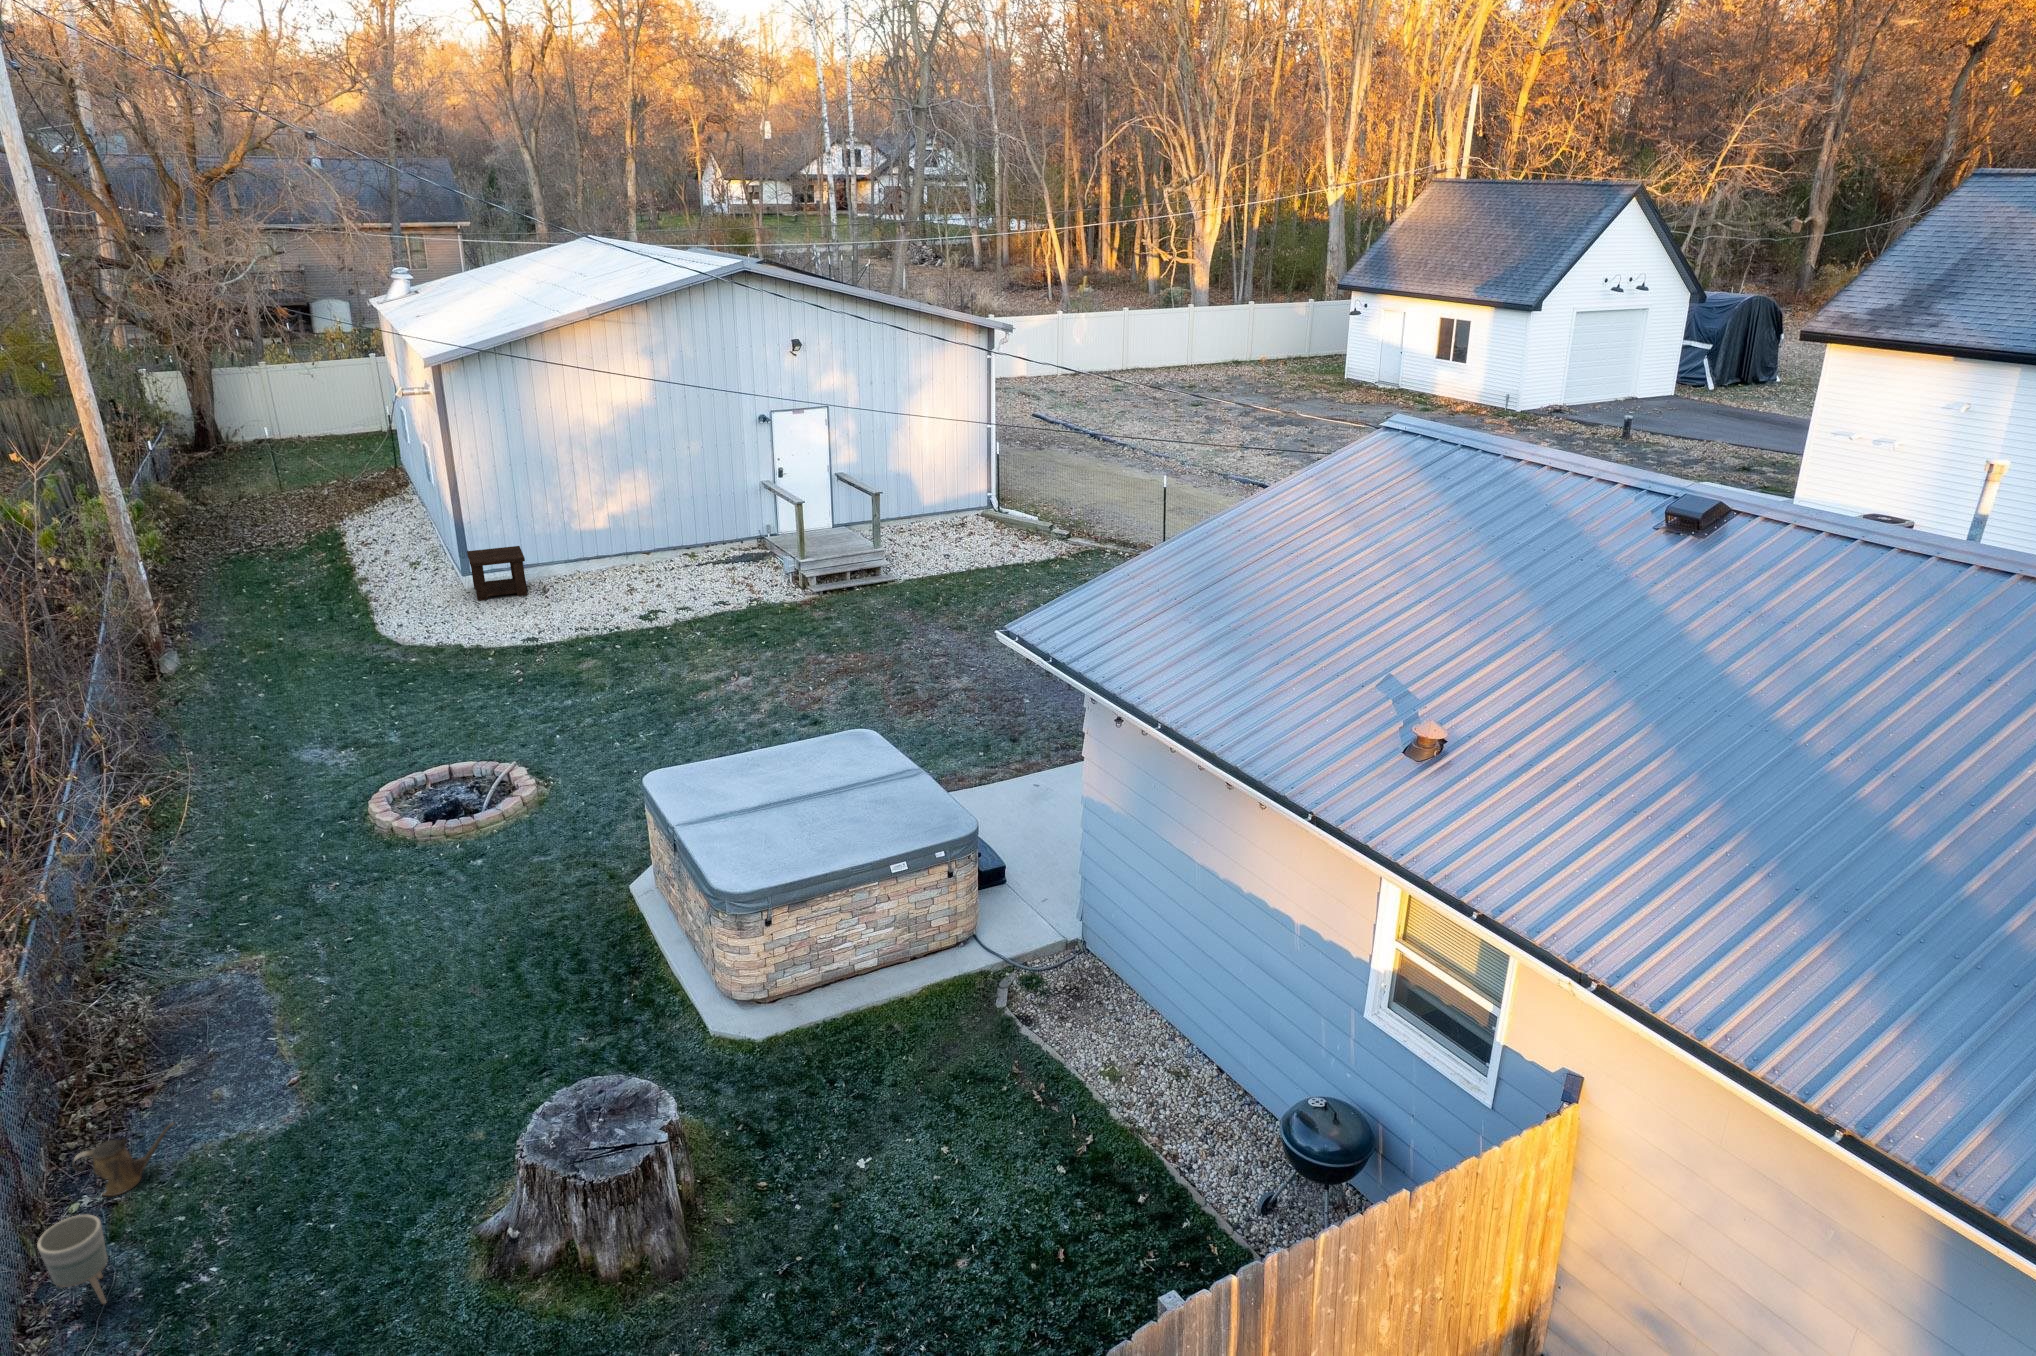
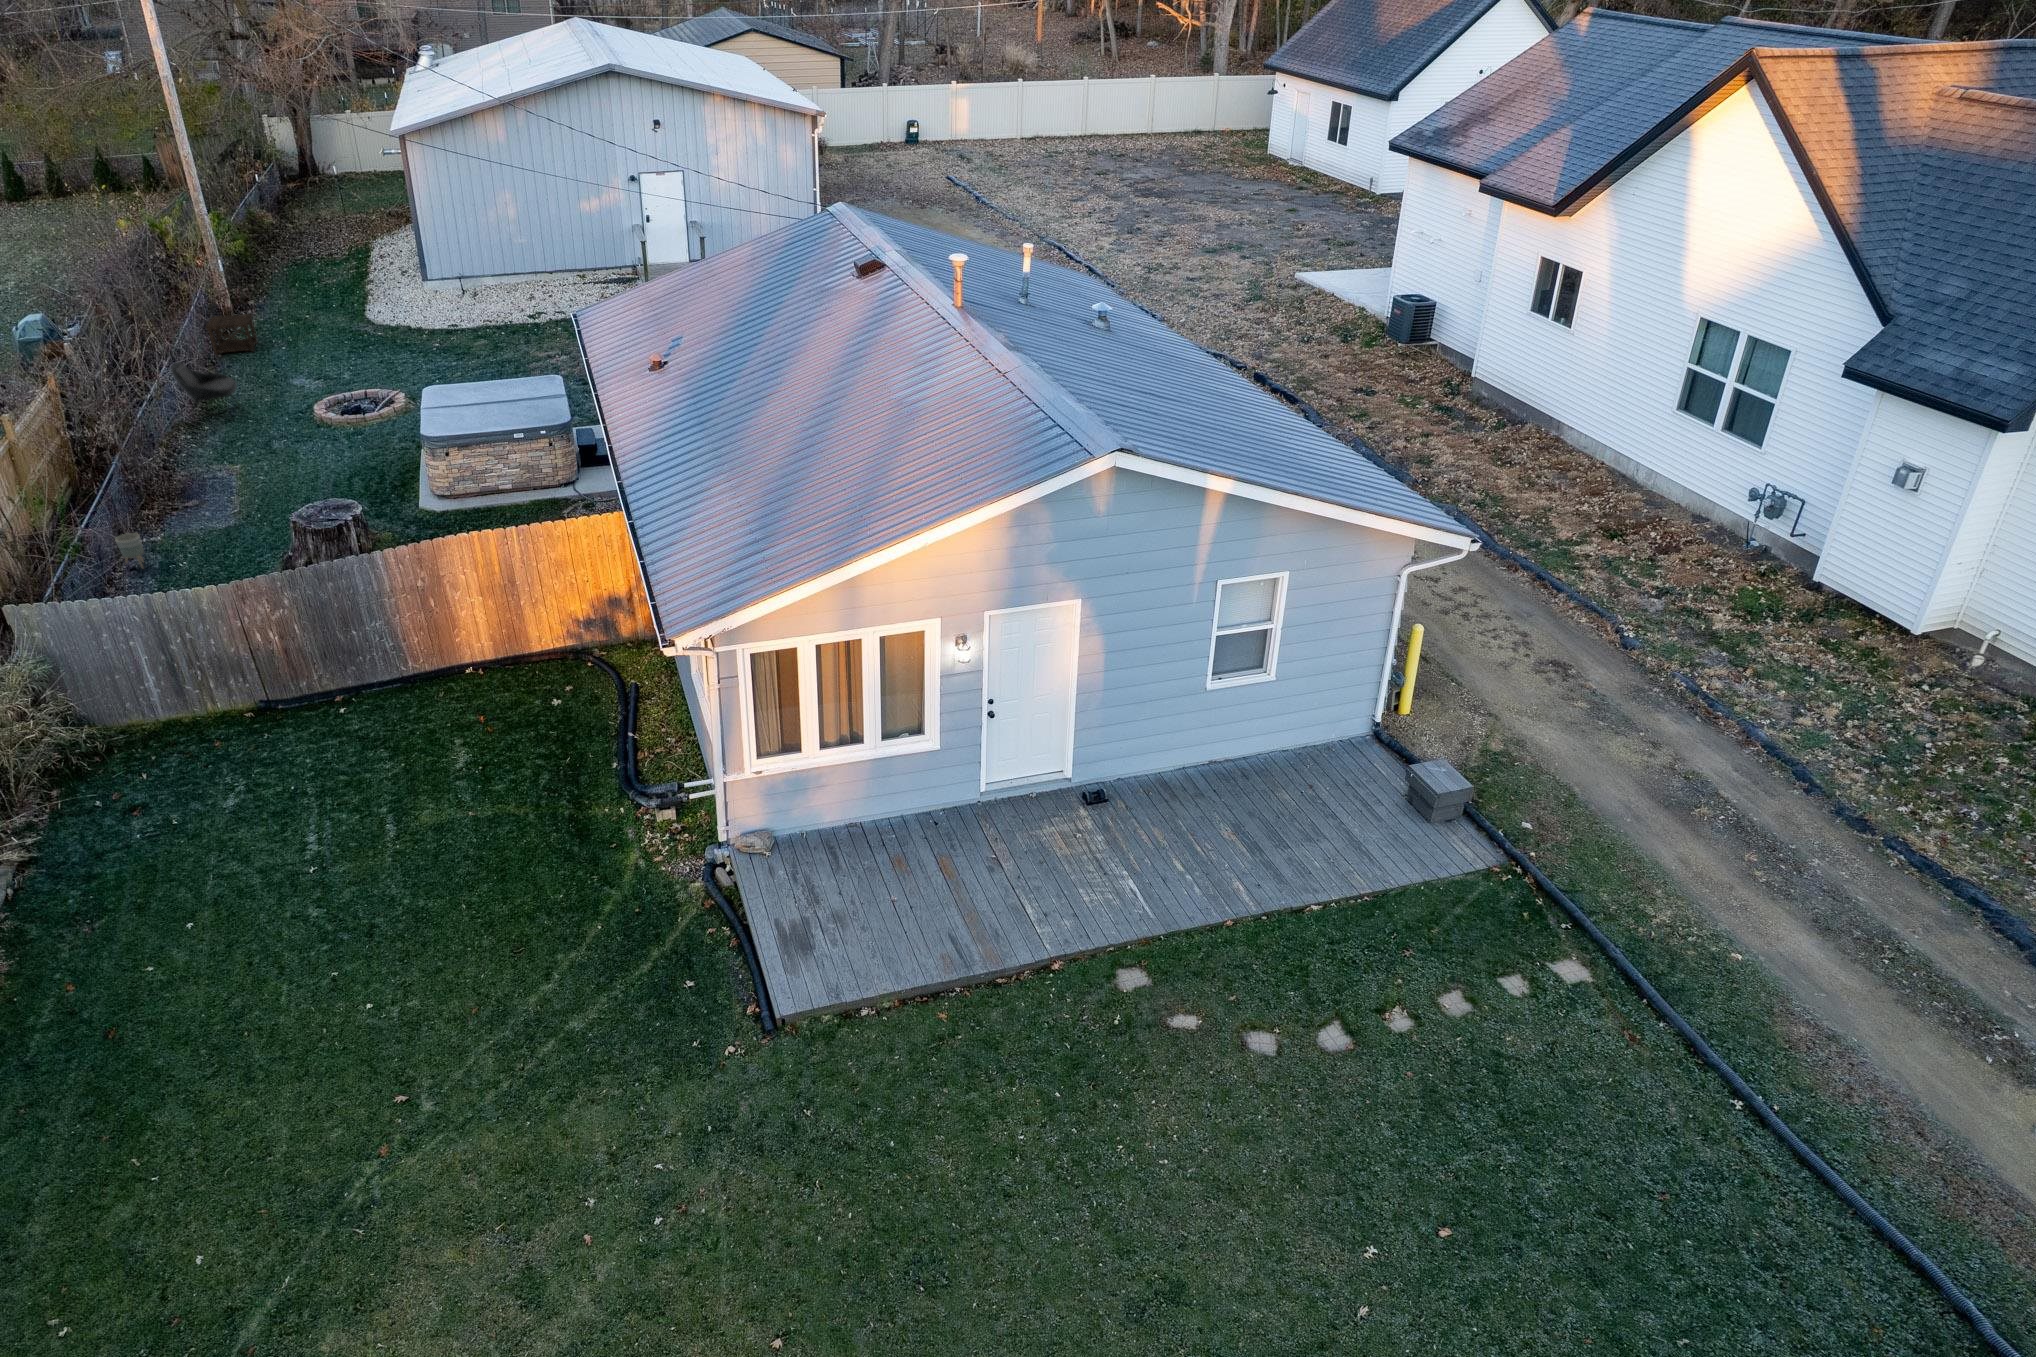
side table: present [467,546,527,600] -> present [206,314,258,354]
lounge chair: none [97,749,220,865] -> present [171,363,237,418]
watering can: present [72,1123,175,1196] -> none [136,513,178,540]

